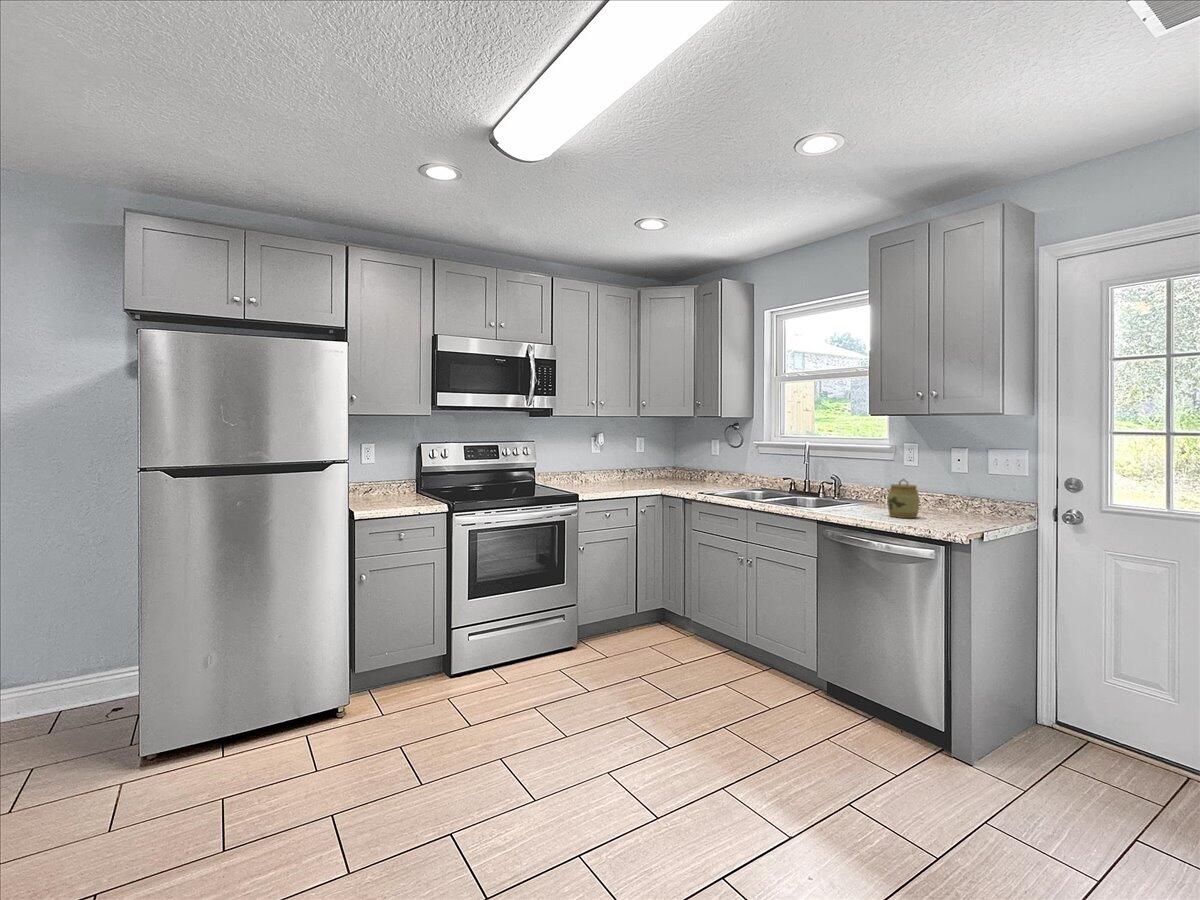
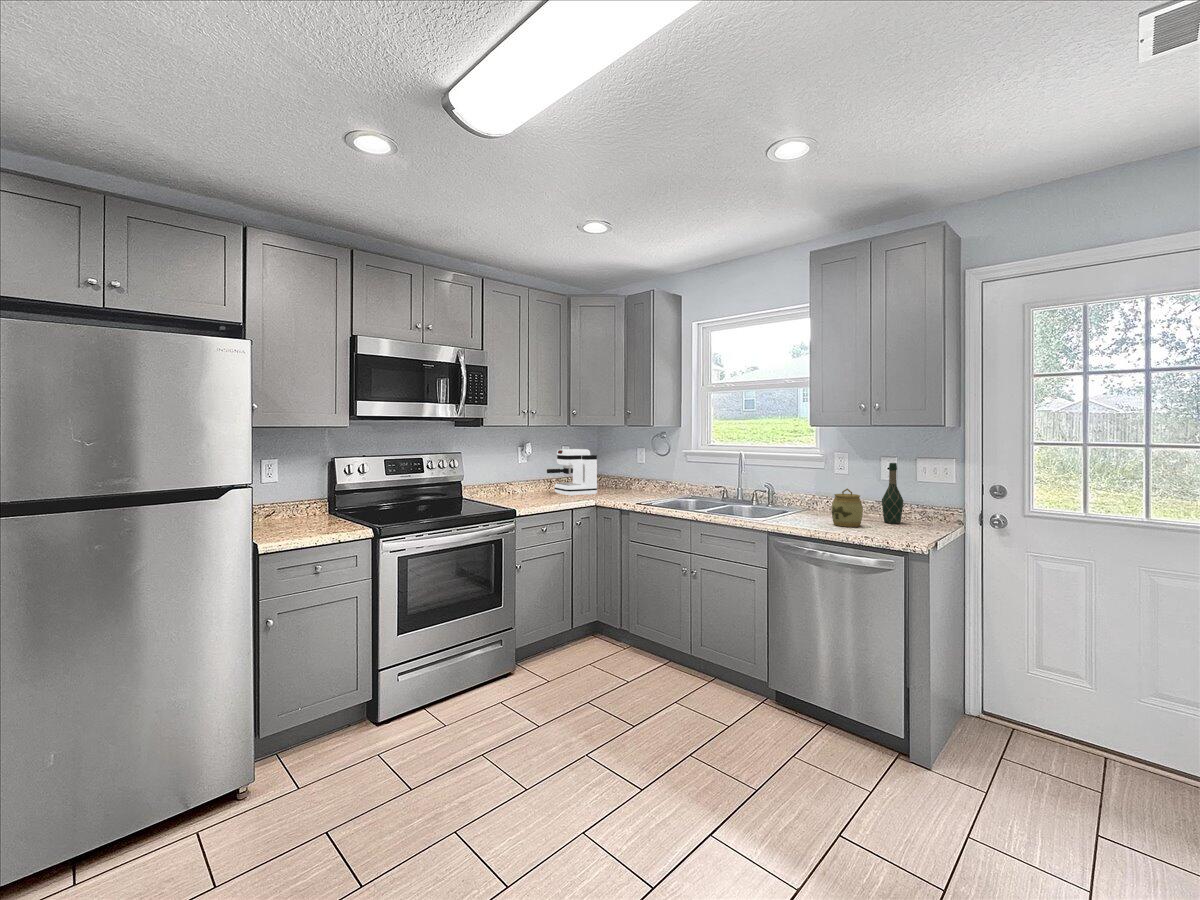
coffee maker: none [620,439,669,486] -> present [547,449,597,496]
wine bottle: none [947,453,970,517] -> present [882,463,903,523]

